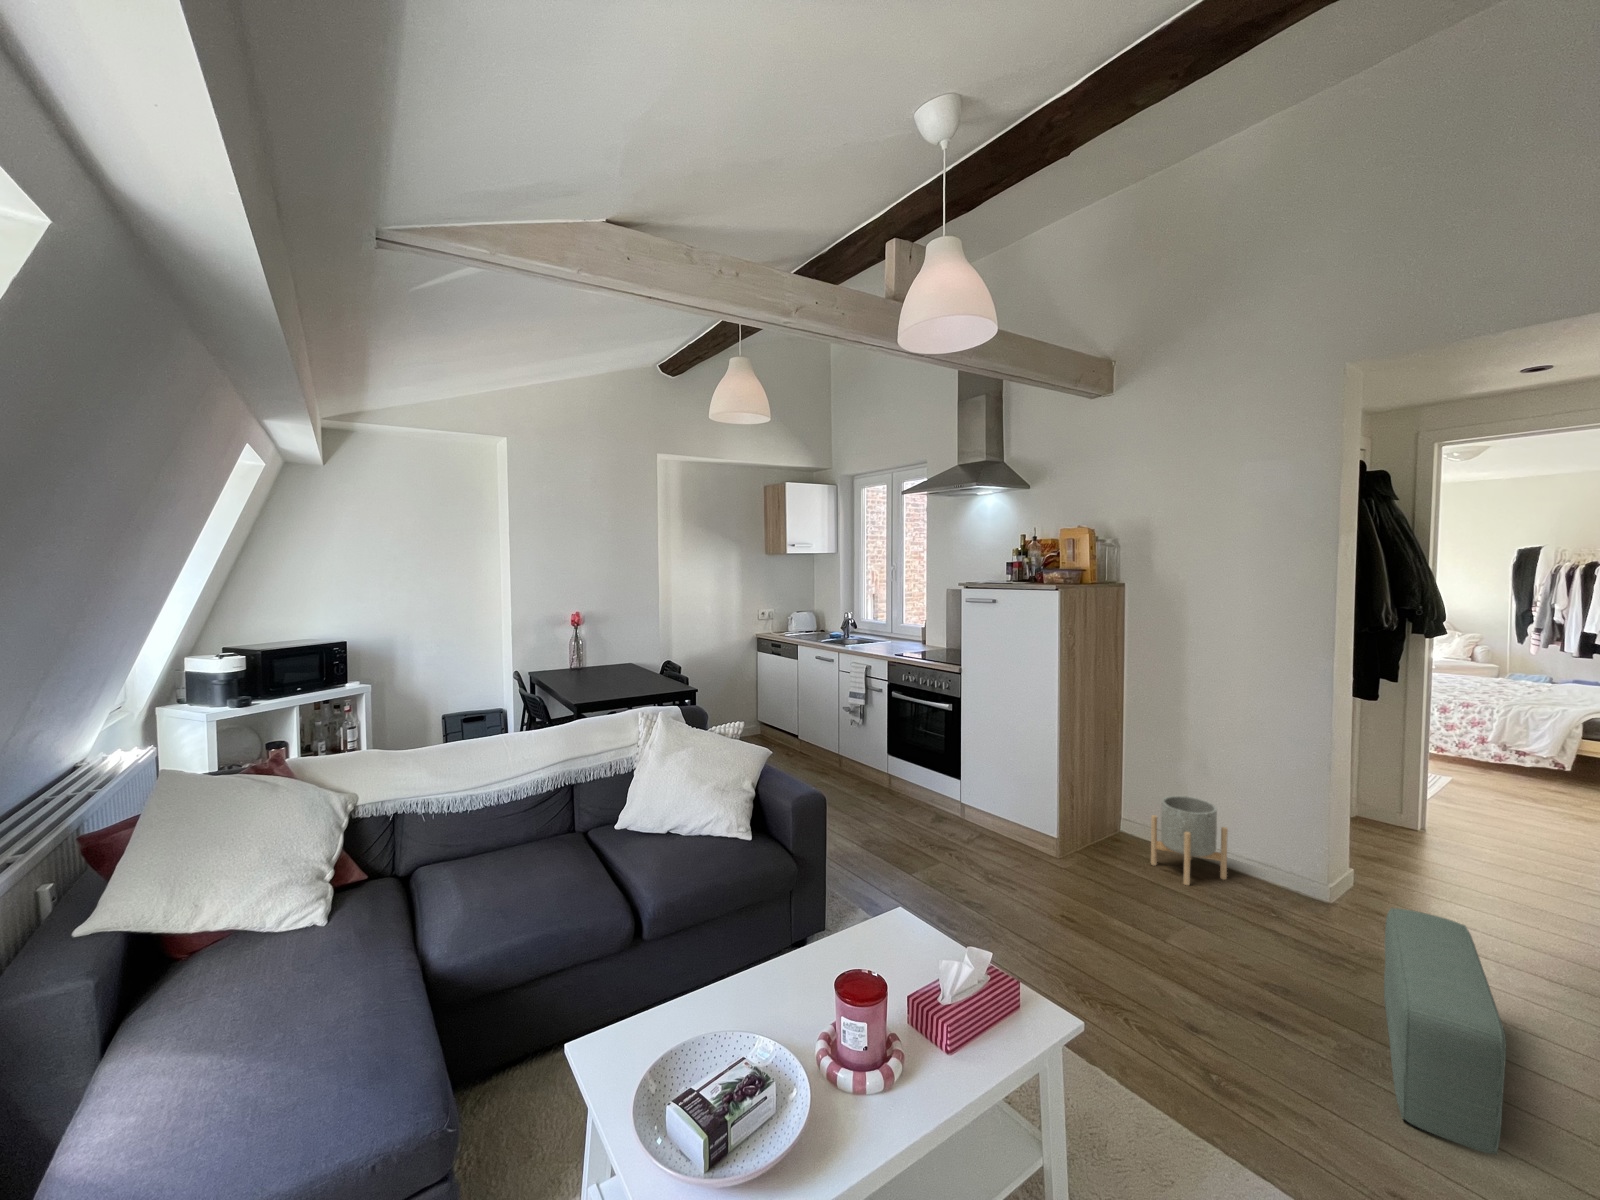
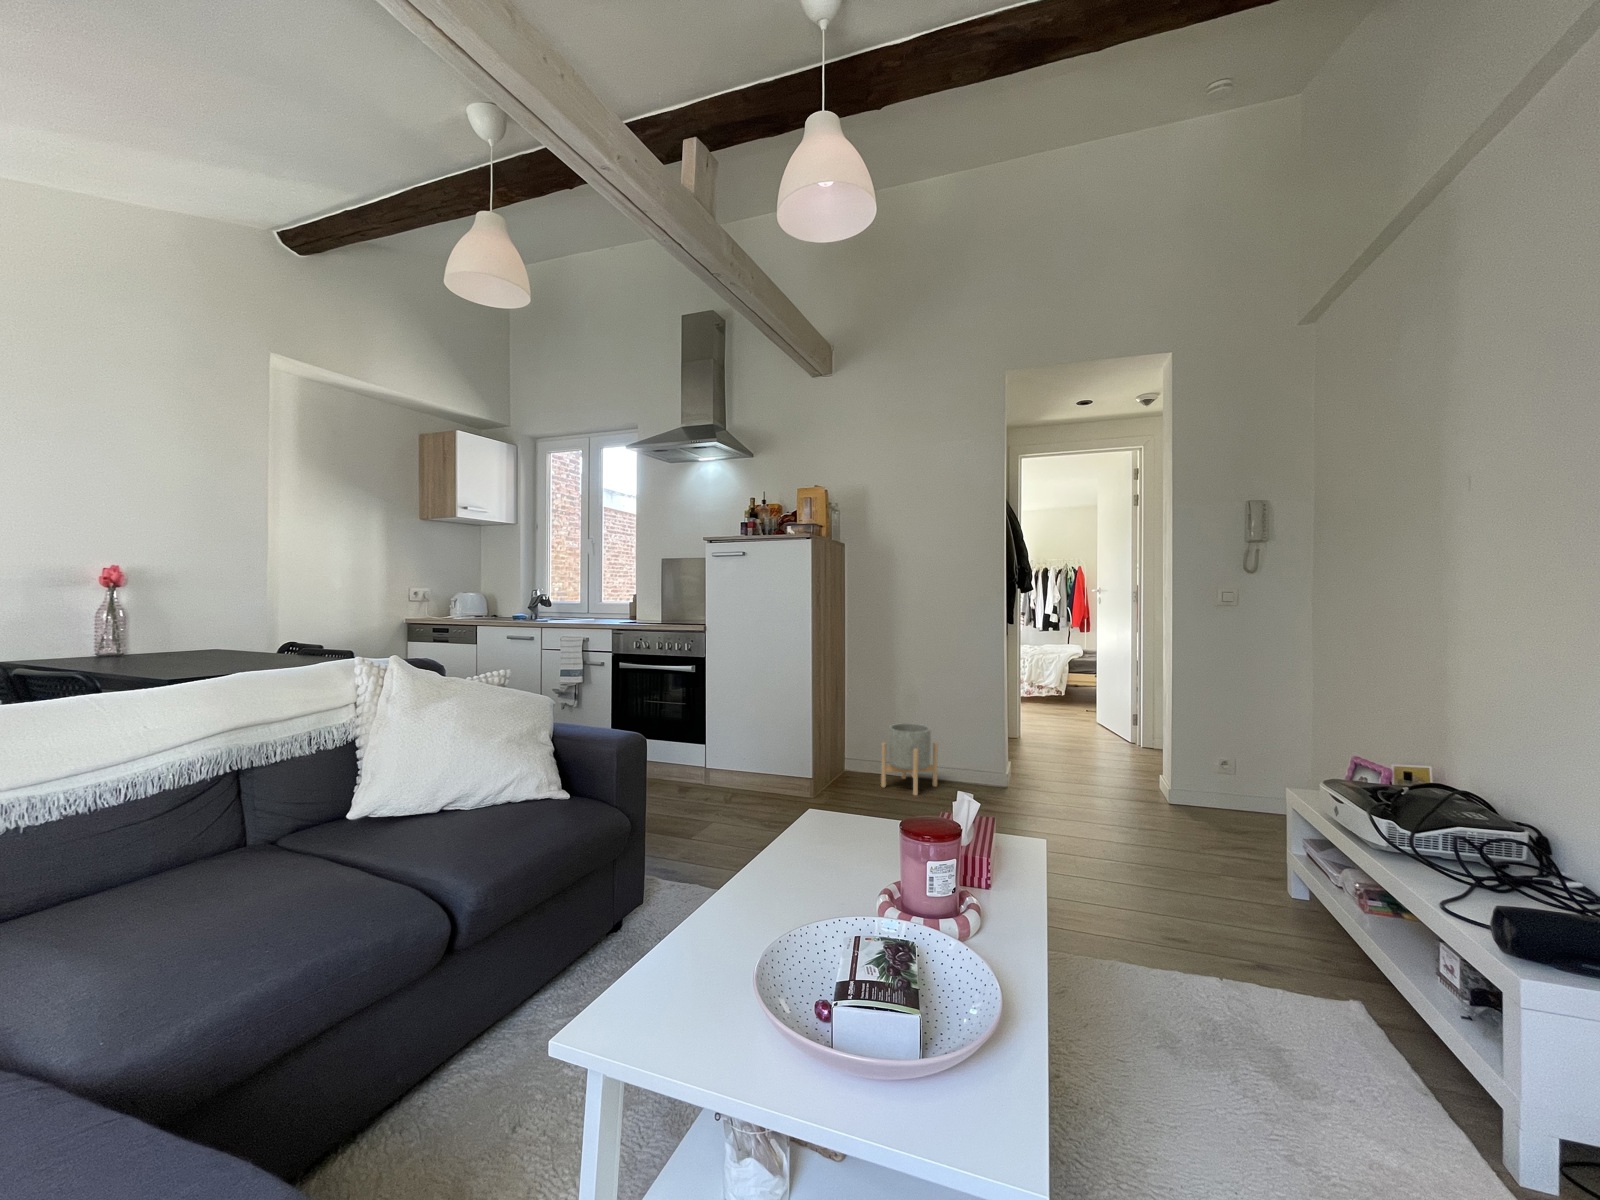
pouf: present [1384,908,1506,1154] -> none [1077,760,1196,900]

